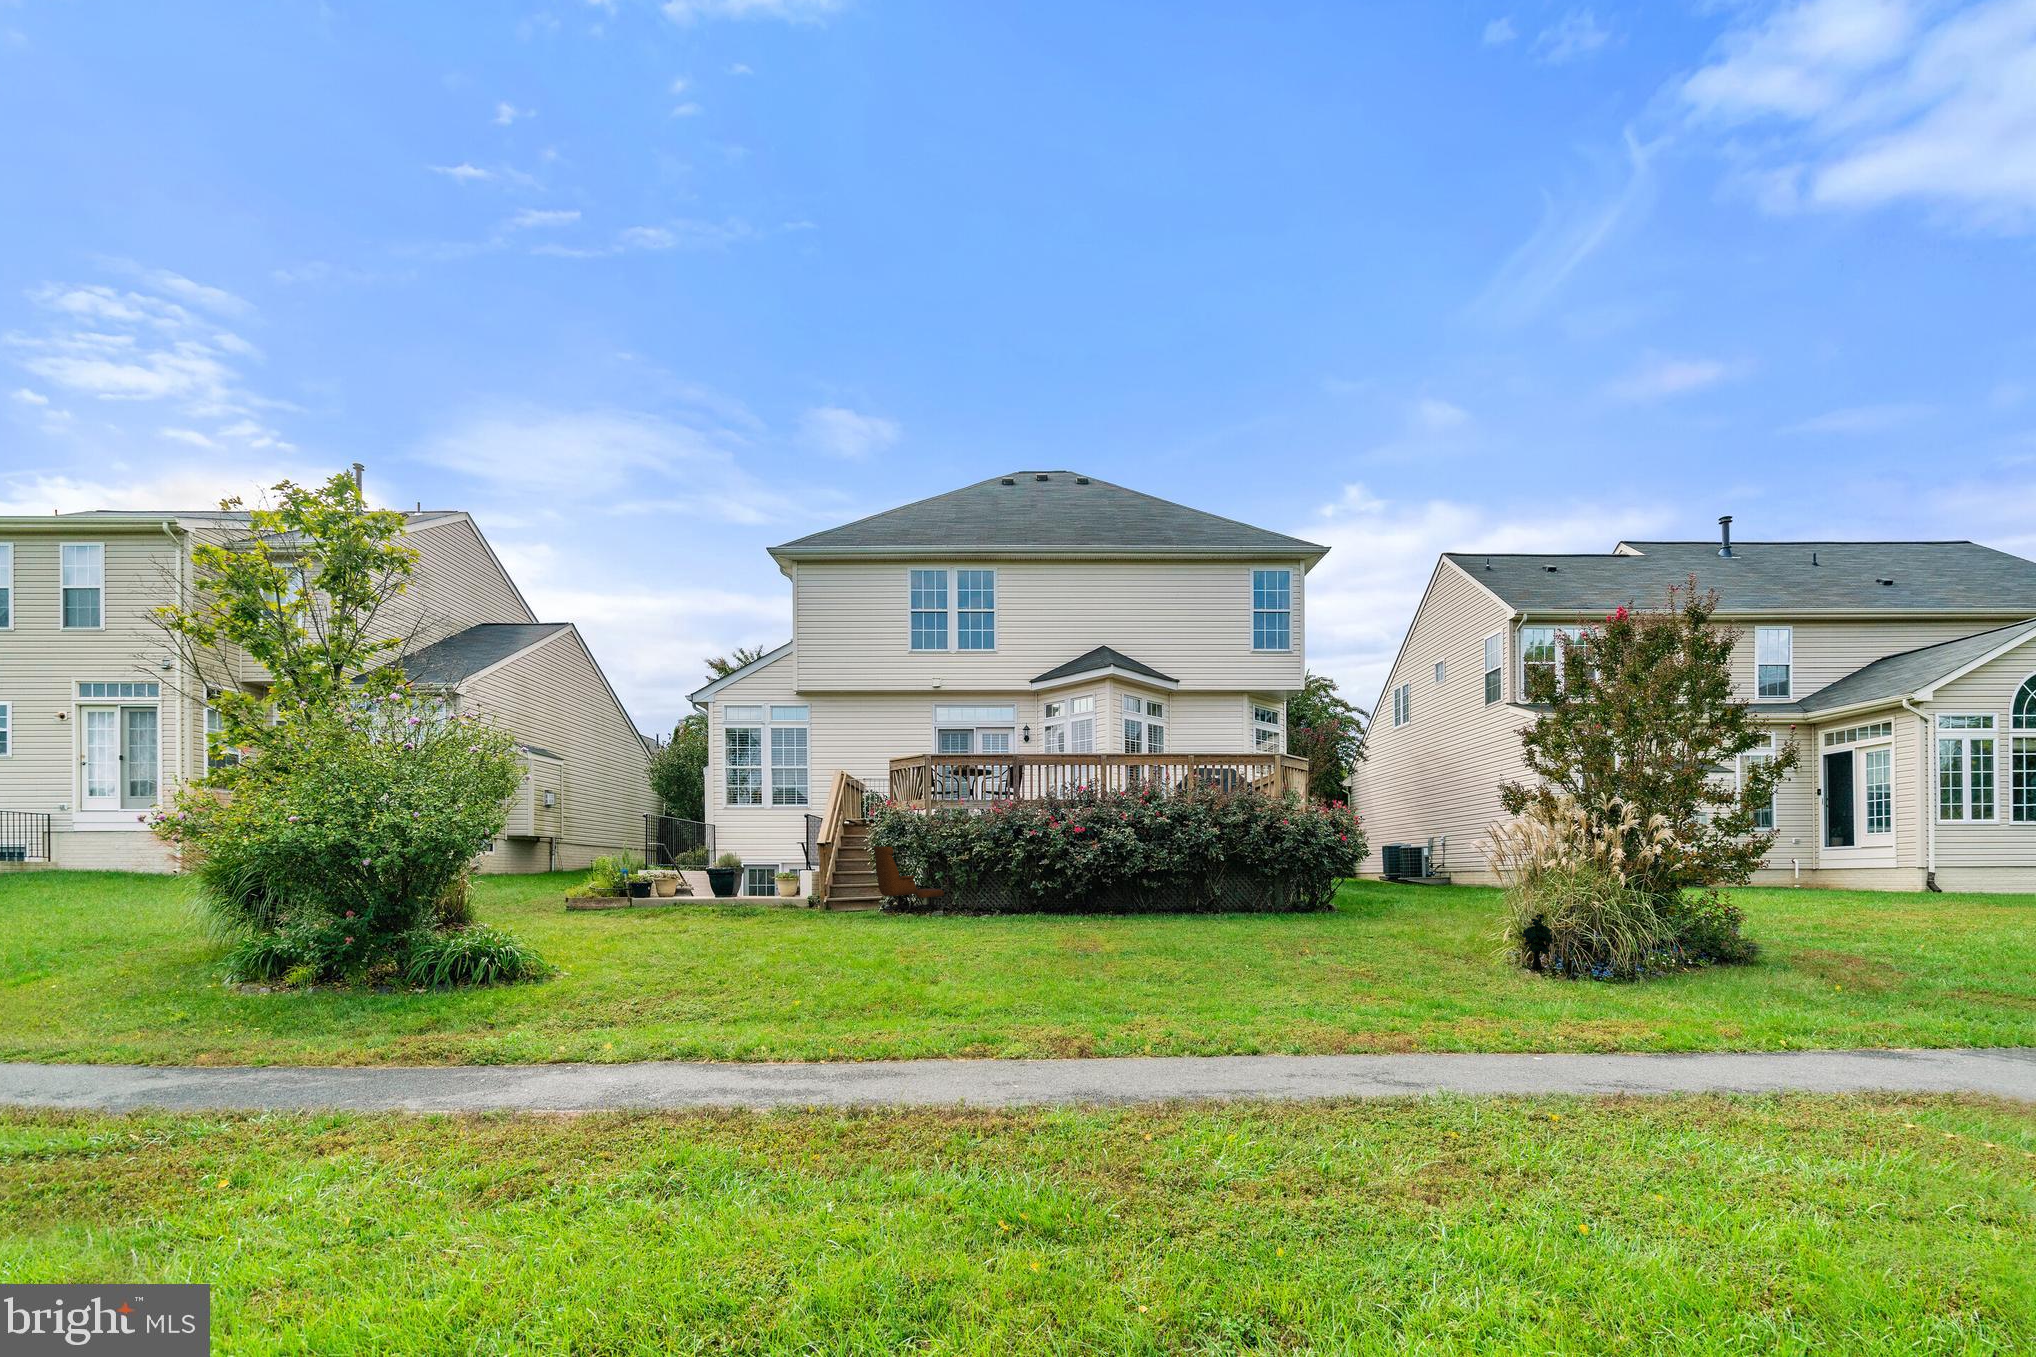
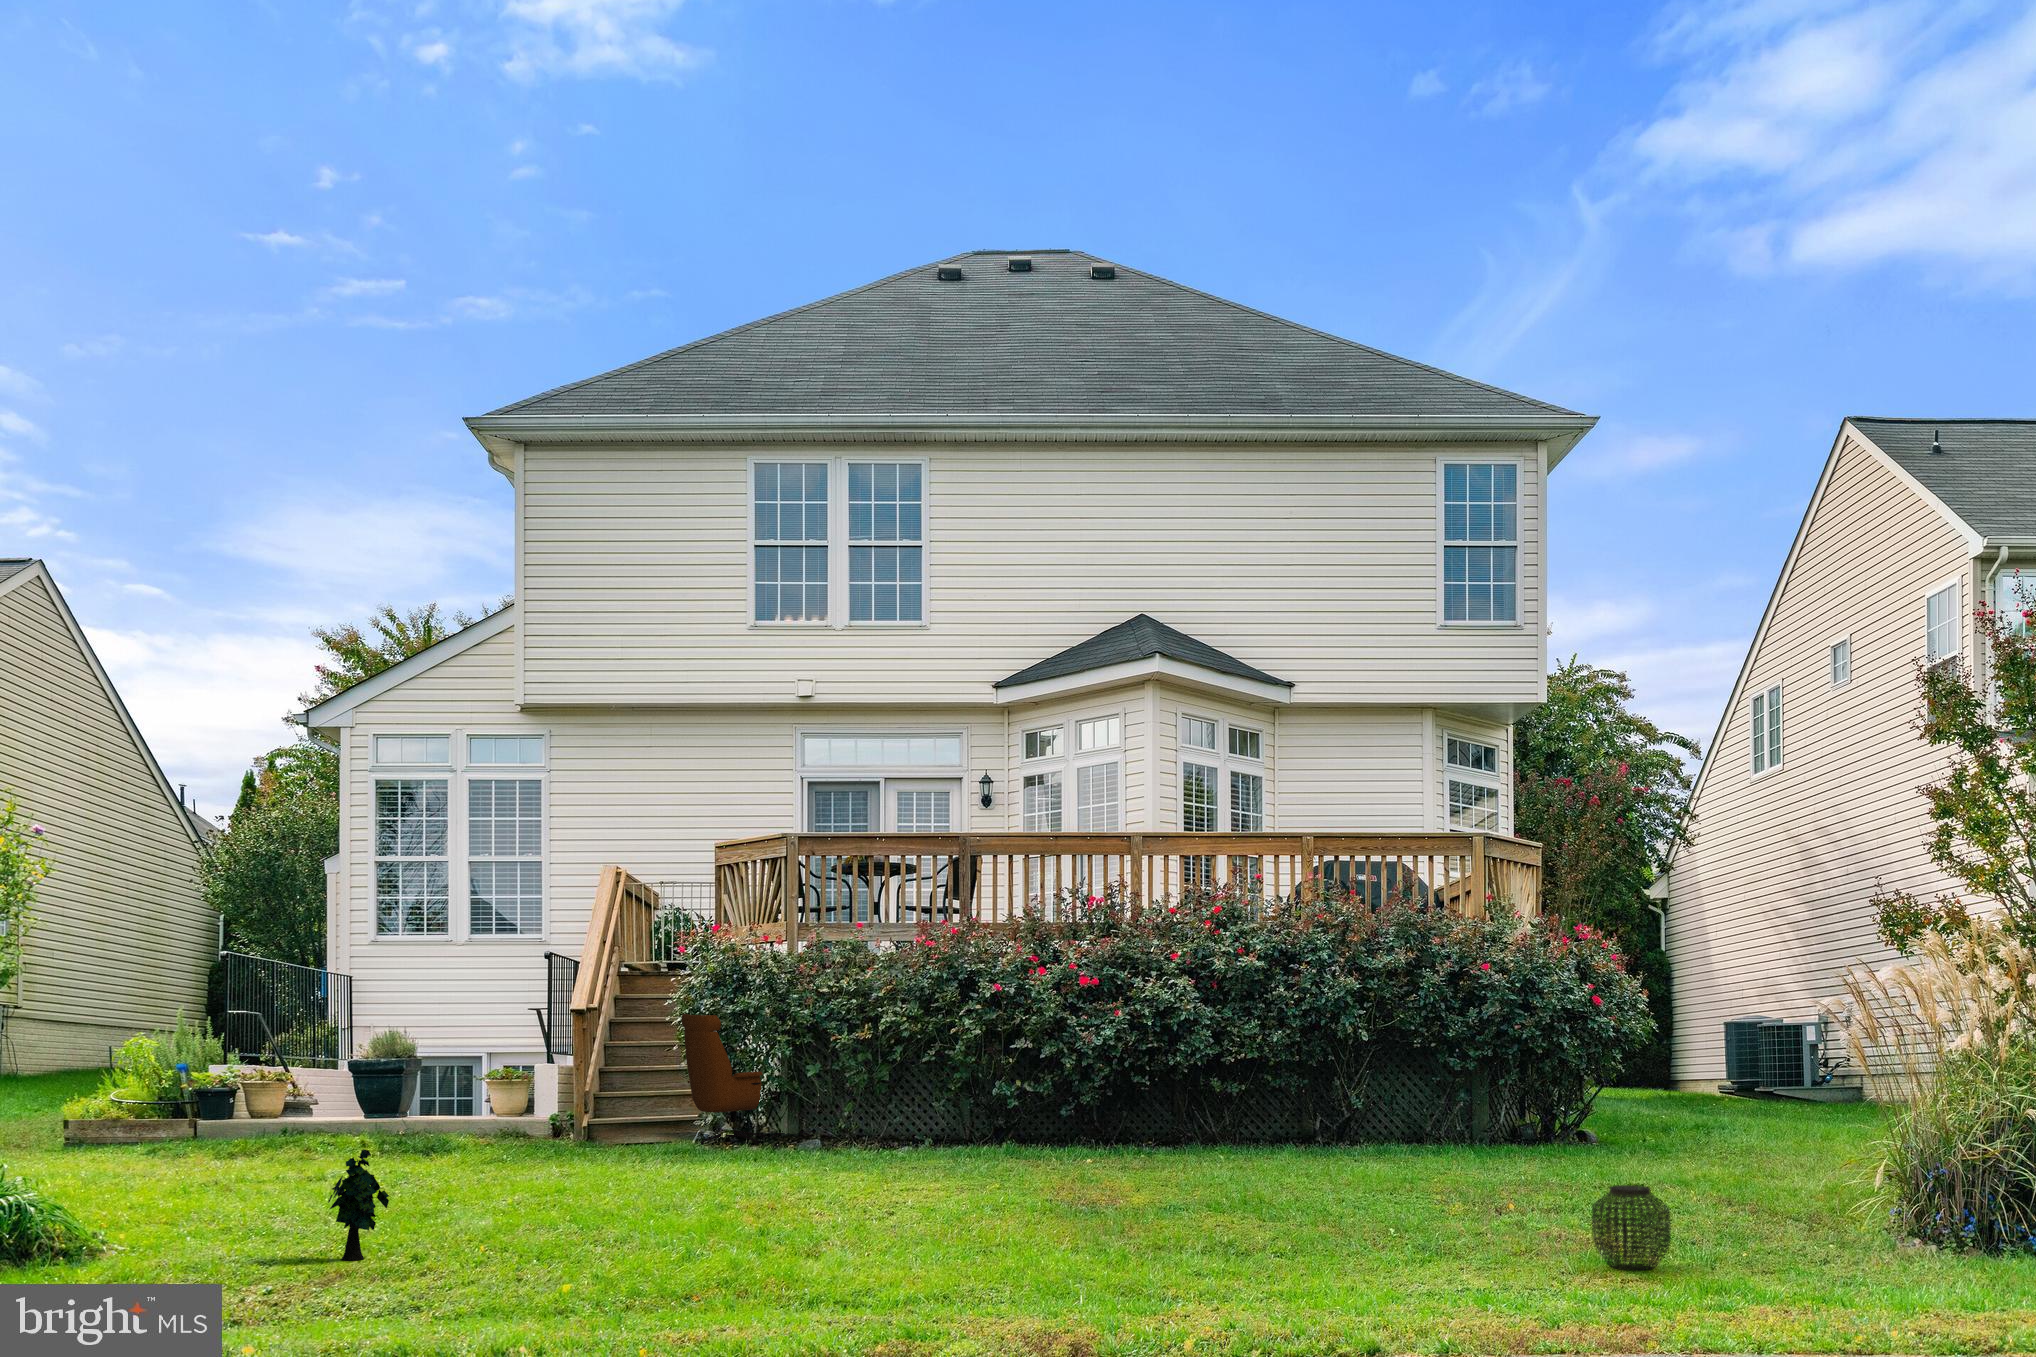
decorative plant: present [1518,914,1554,970] -> present [328,1149,389,1261]
woven basket: none [1356,941,1399,987] -> present [1592,1185,1671,1270]

